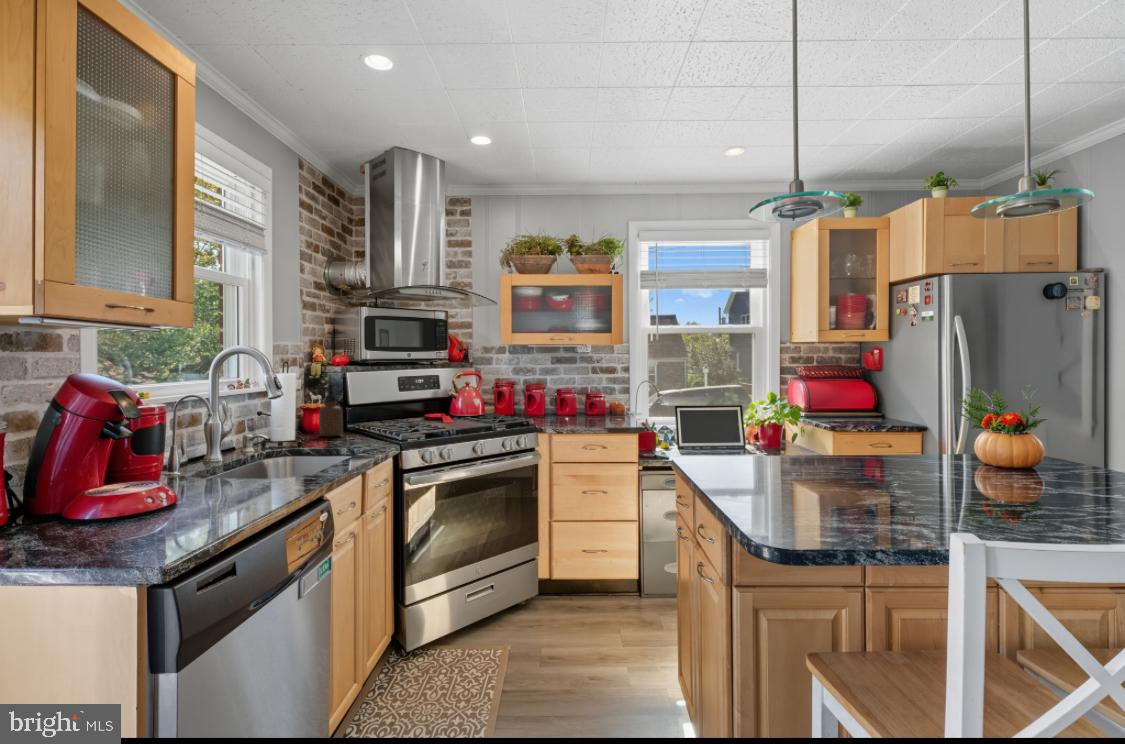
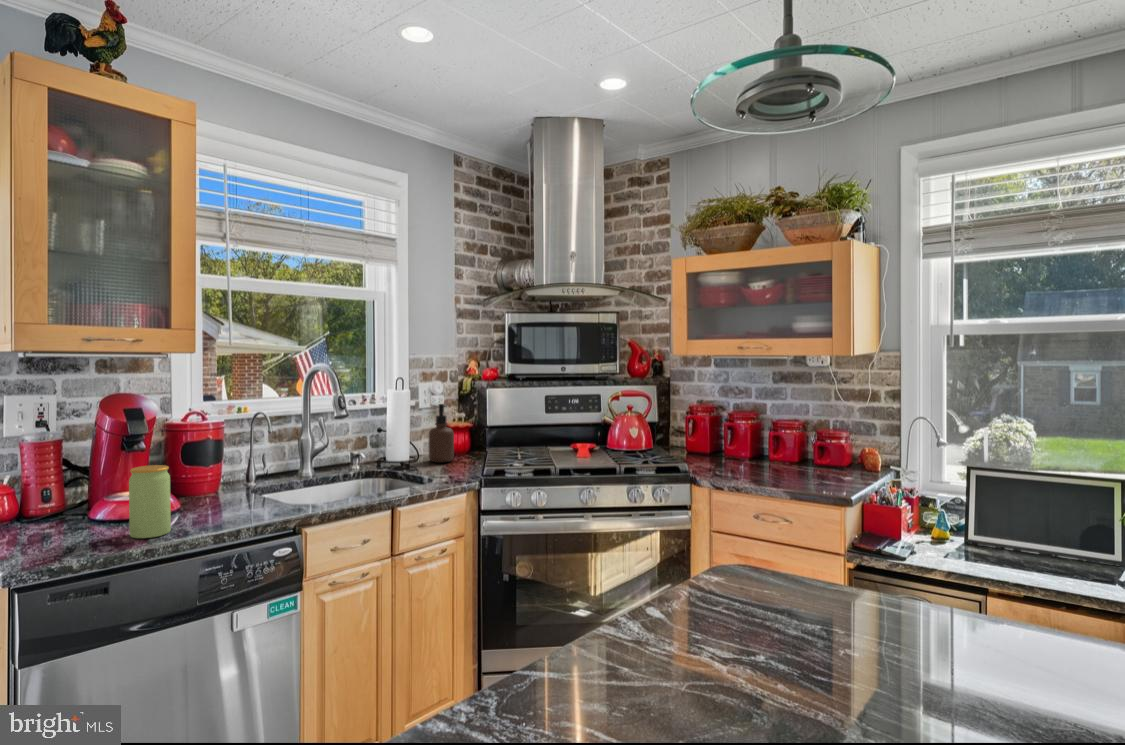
jar: none [211,429,248,496] -> present [129,465,171,538]

